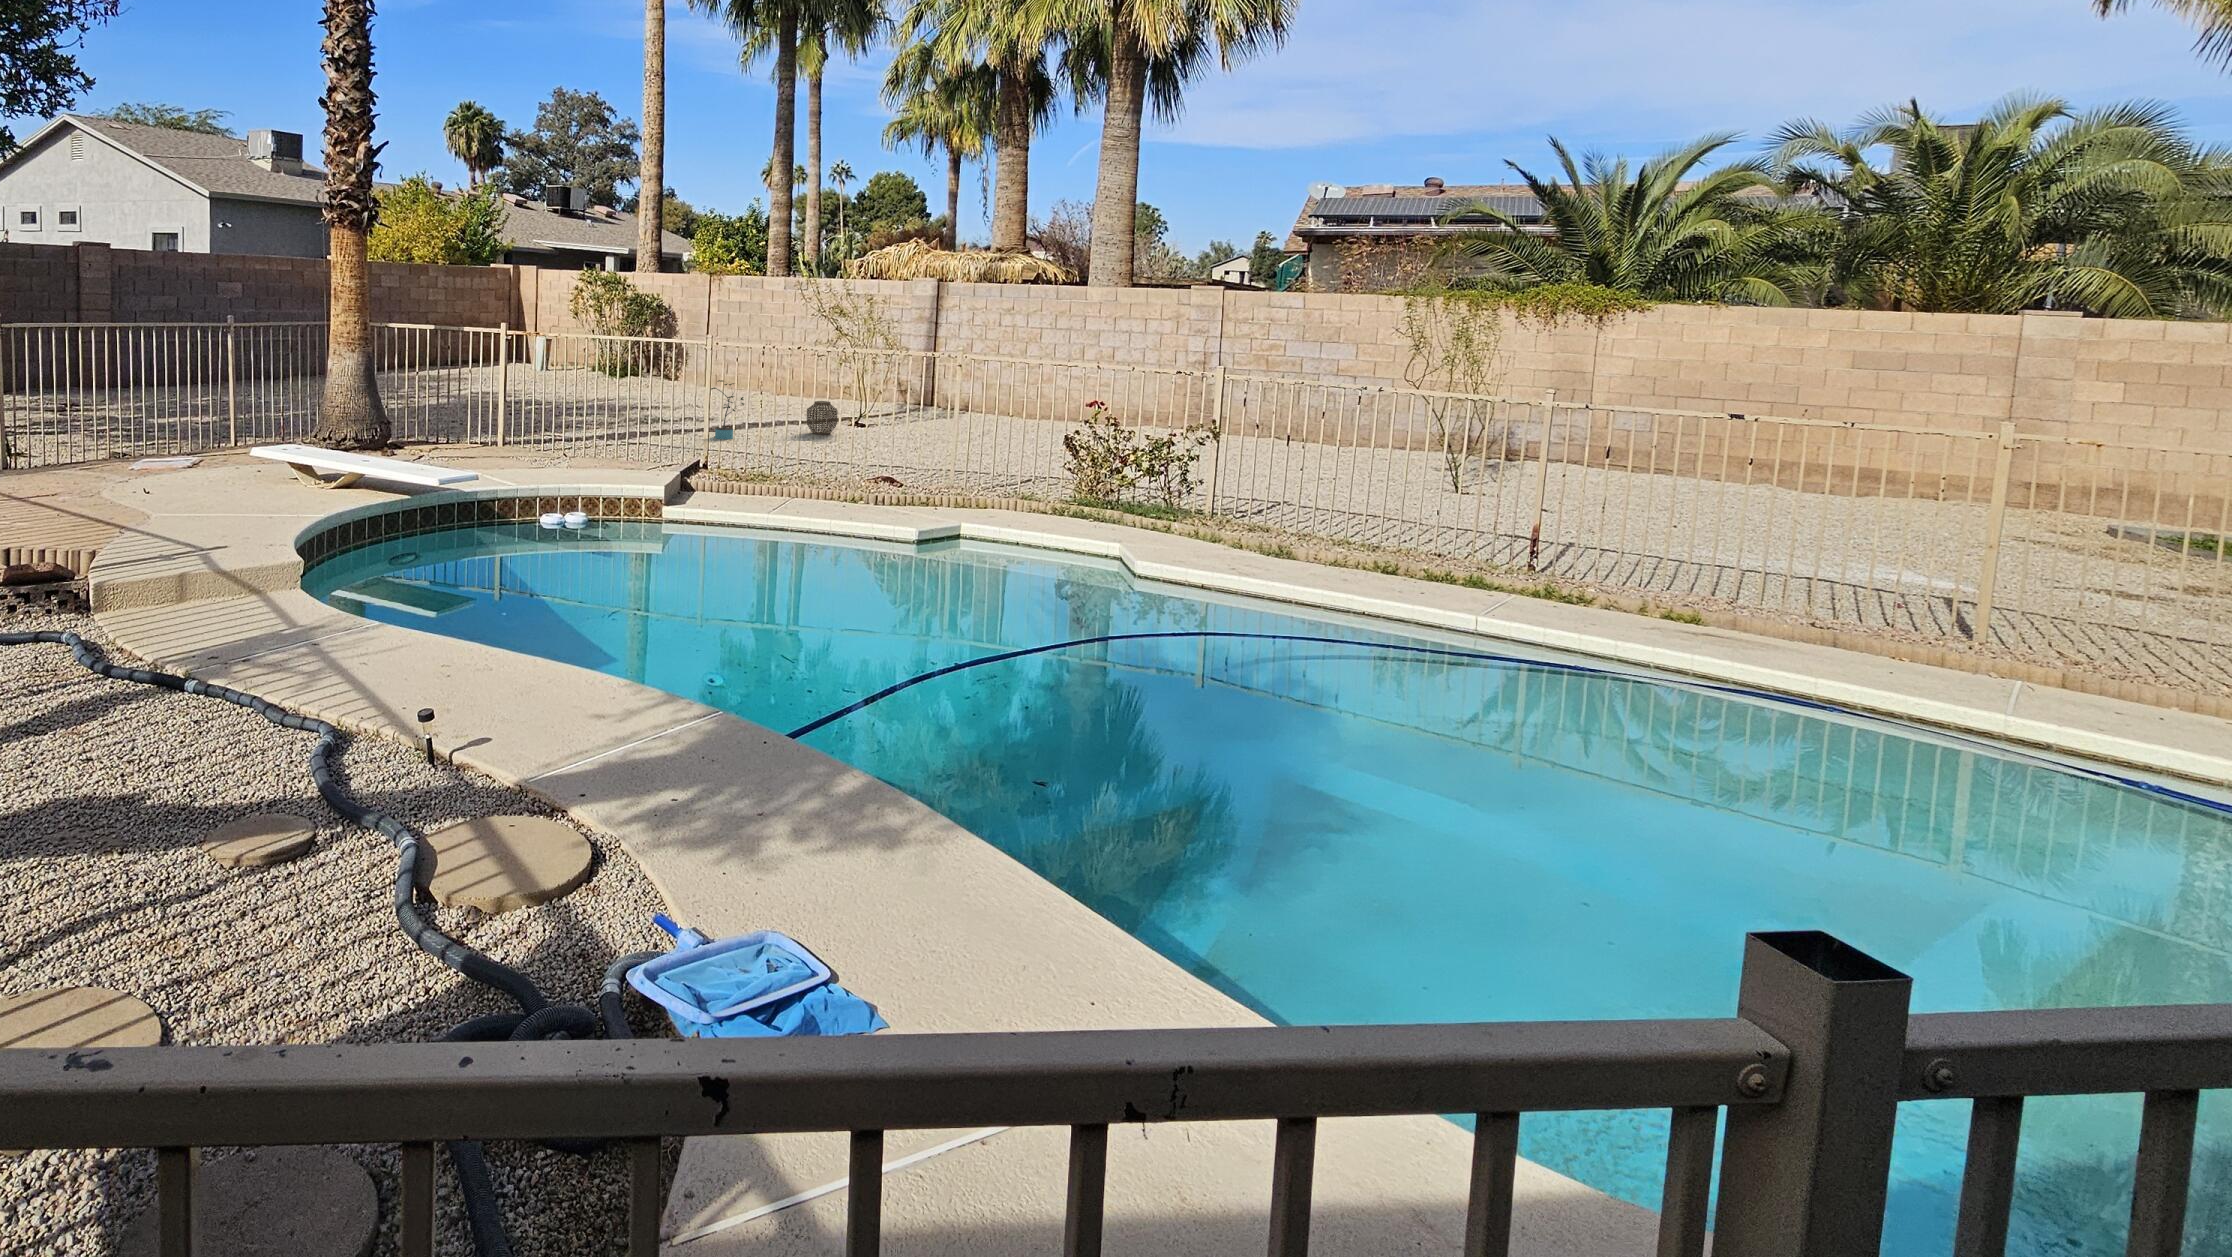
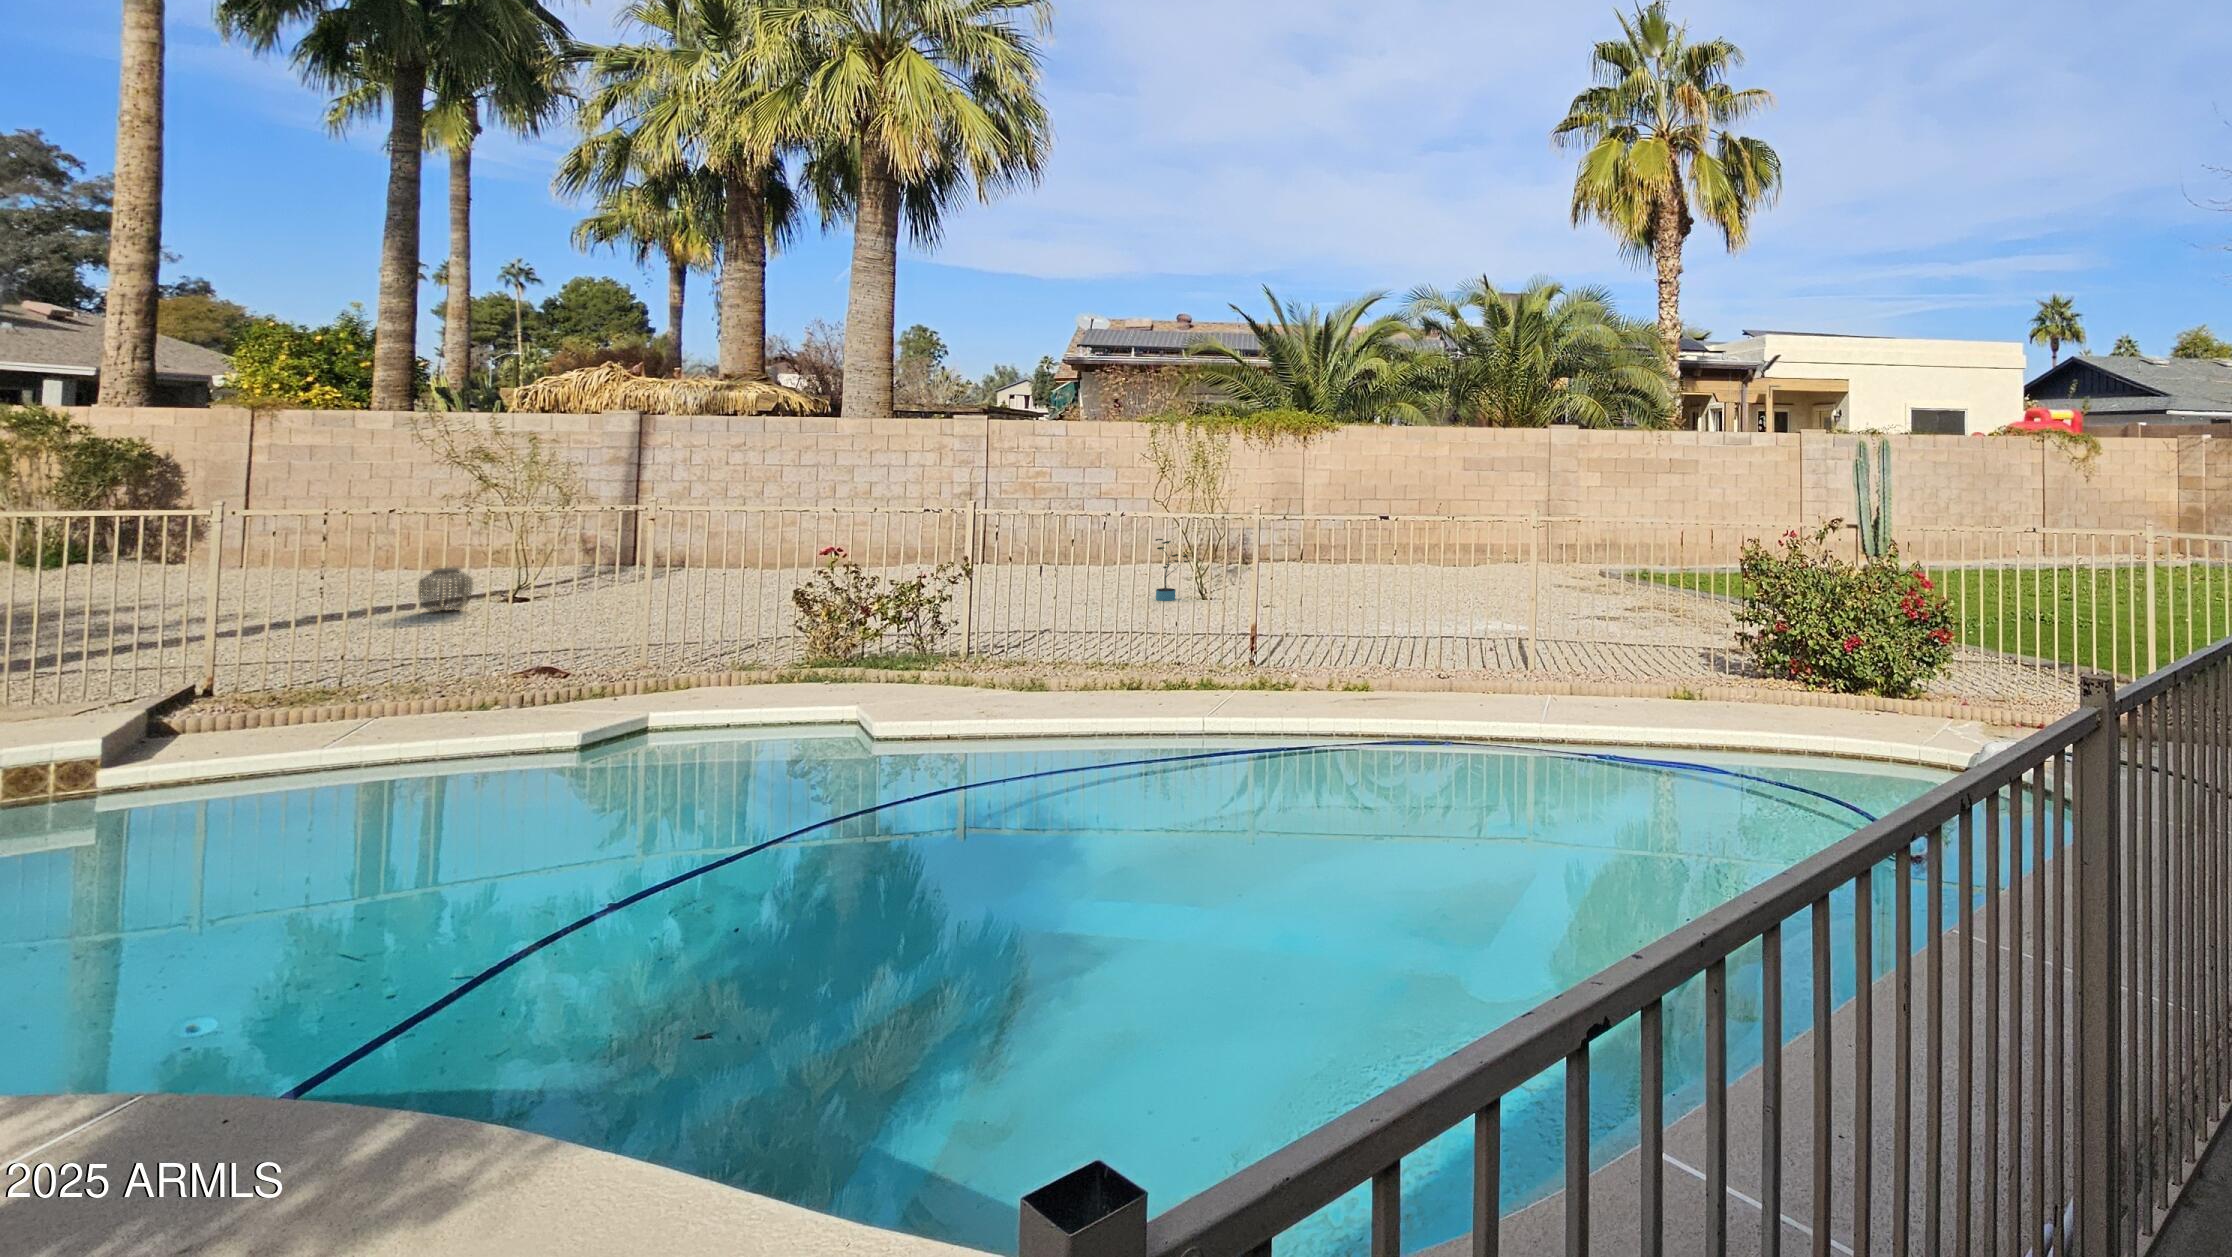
potted plant: present [711,380,744,439] -> present [1156,539,1187,601]

